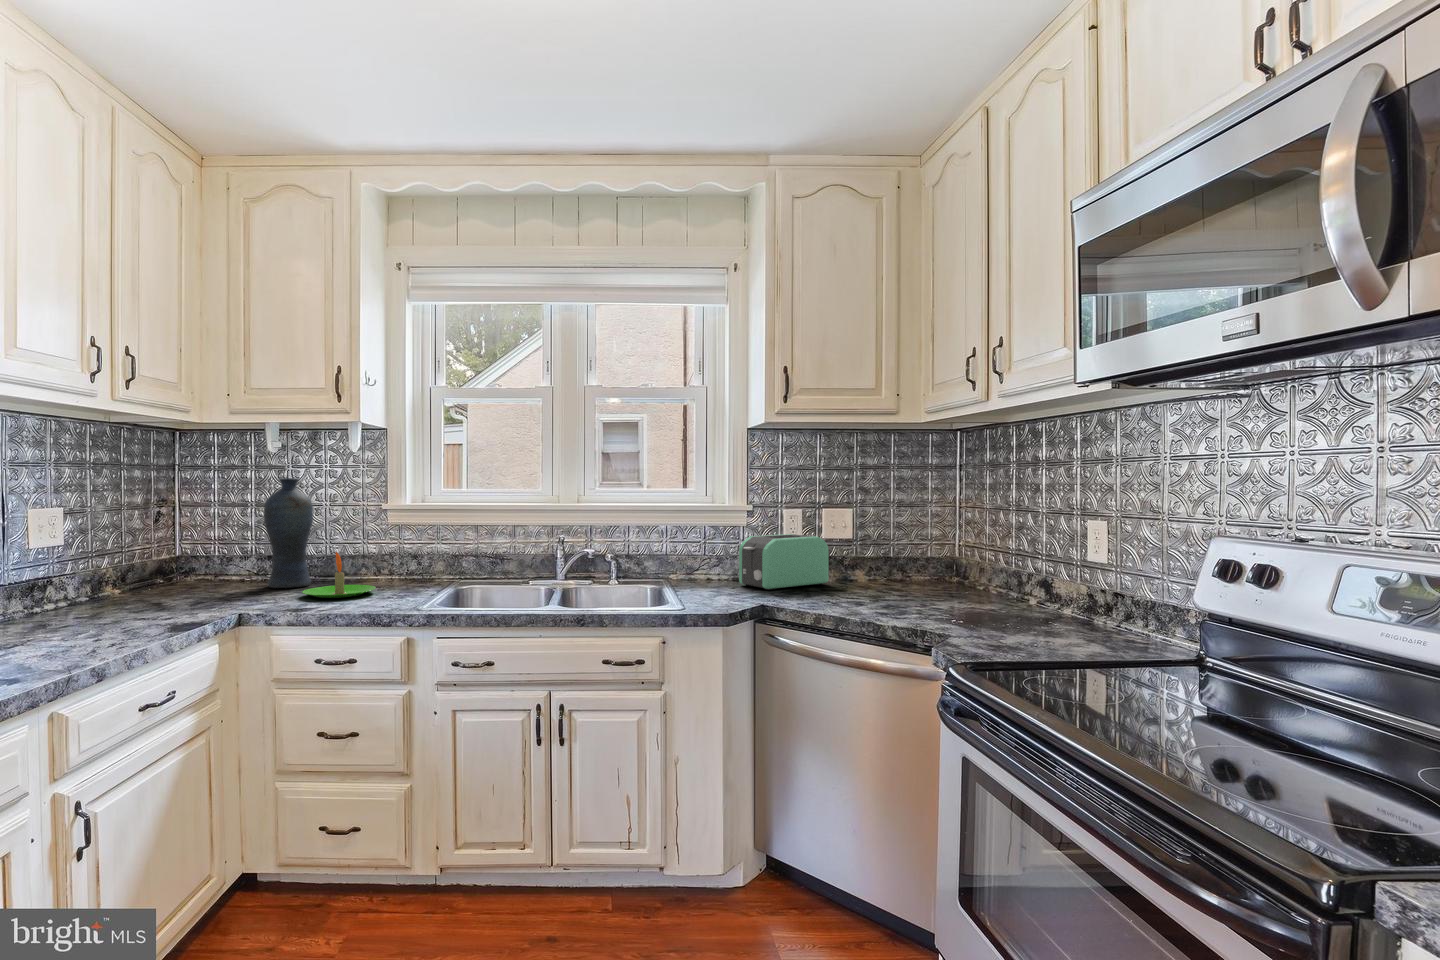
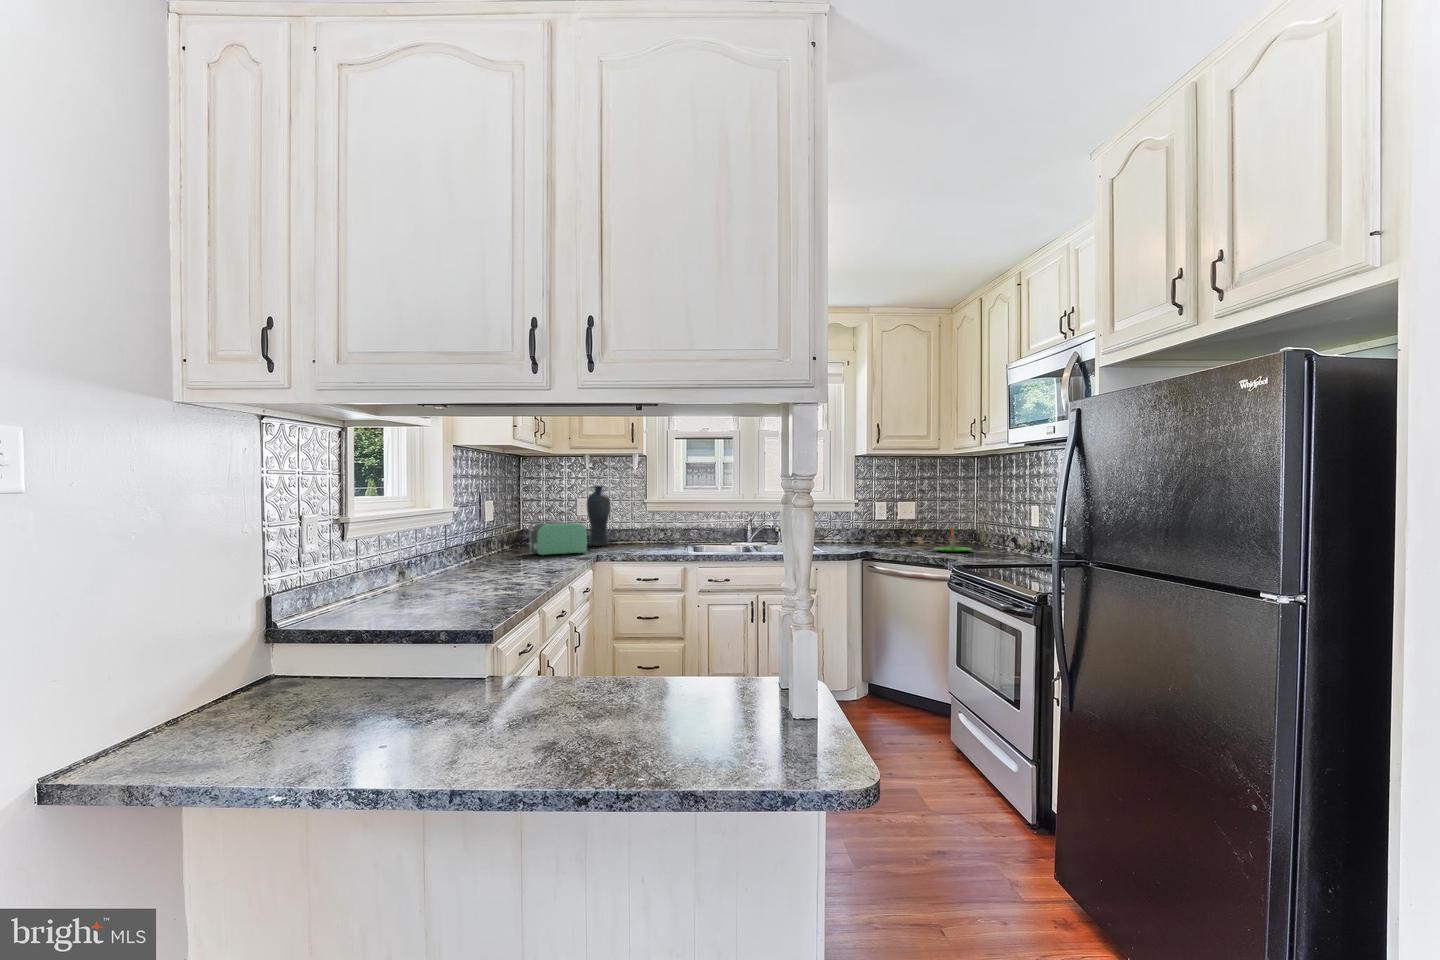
toaster: present [739,534,829,590] -> present [530,522,587,556]
candle: present [302,552,376,598] -> present [934,527,972,552]

